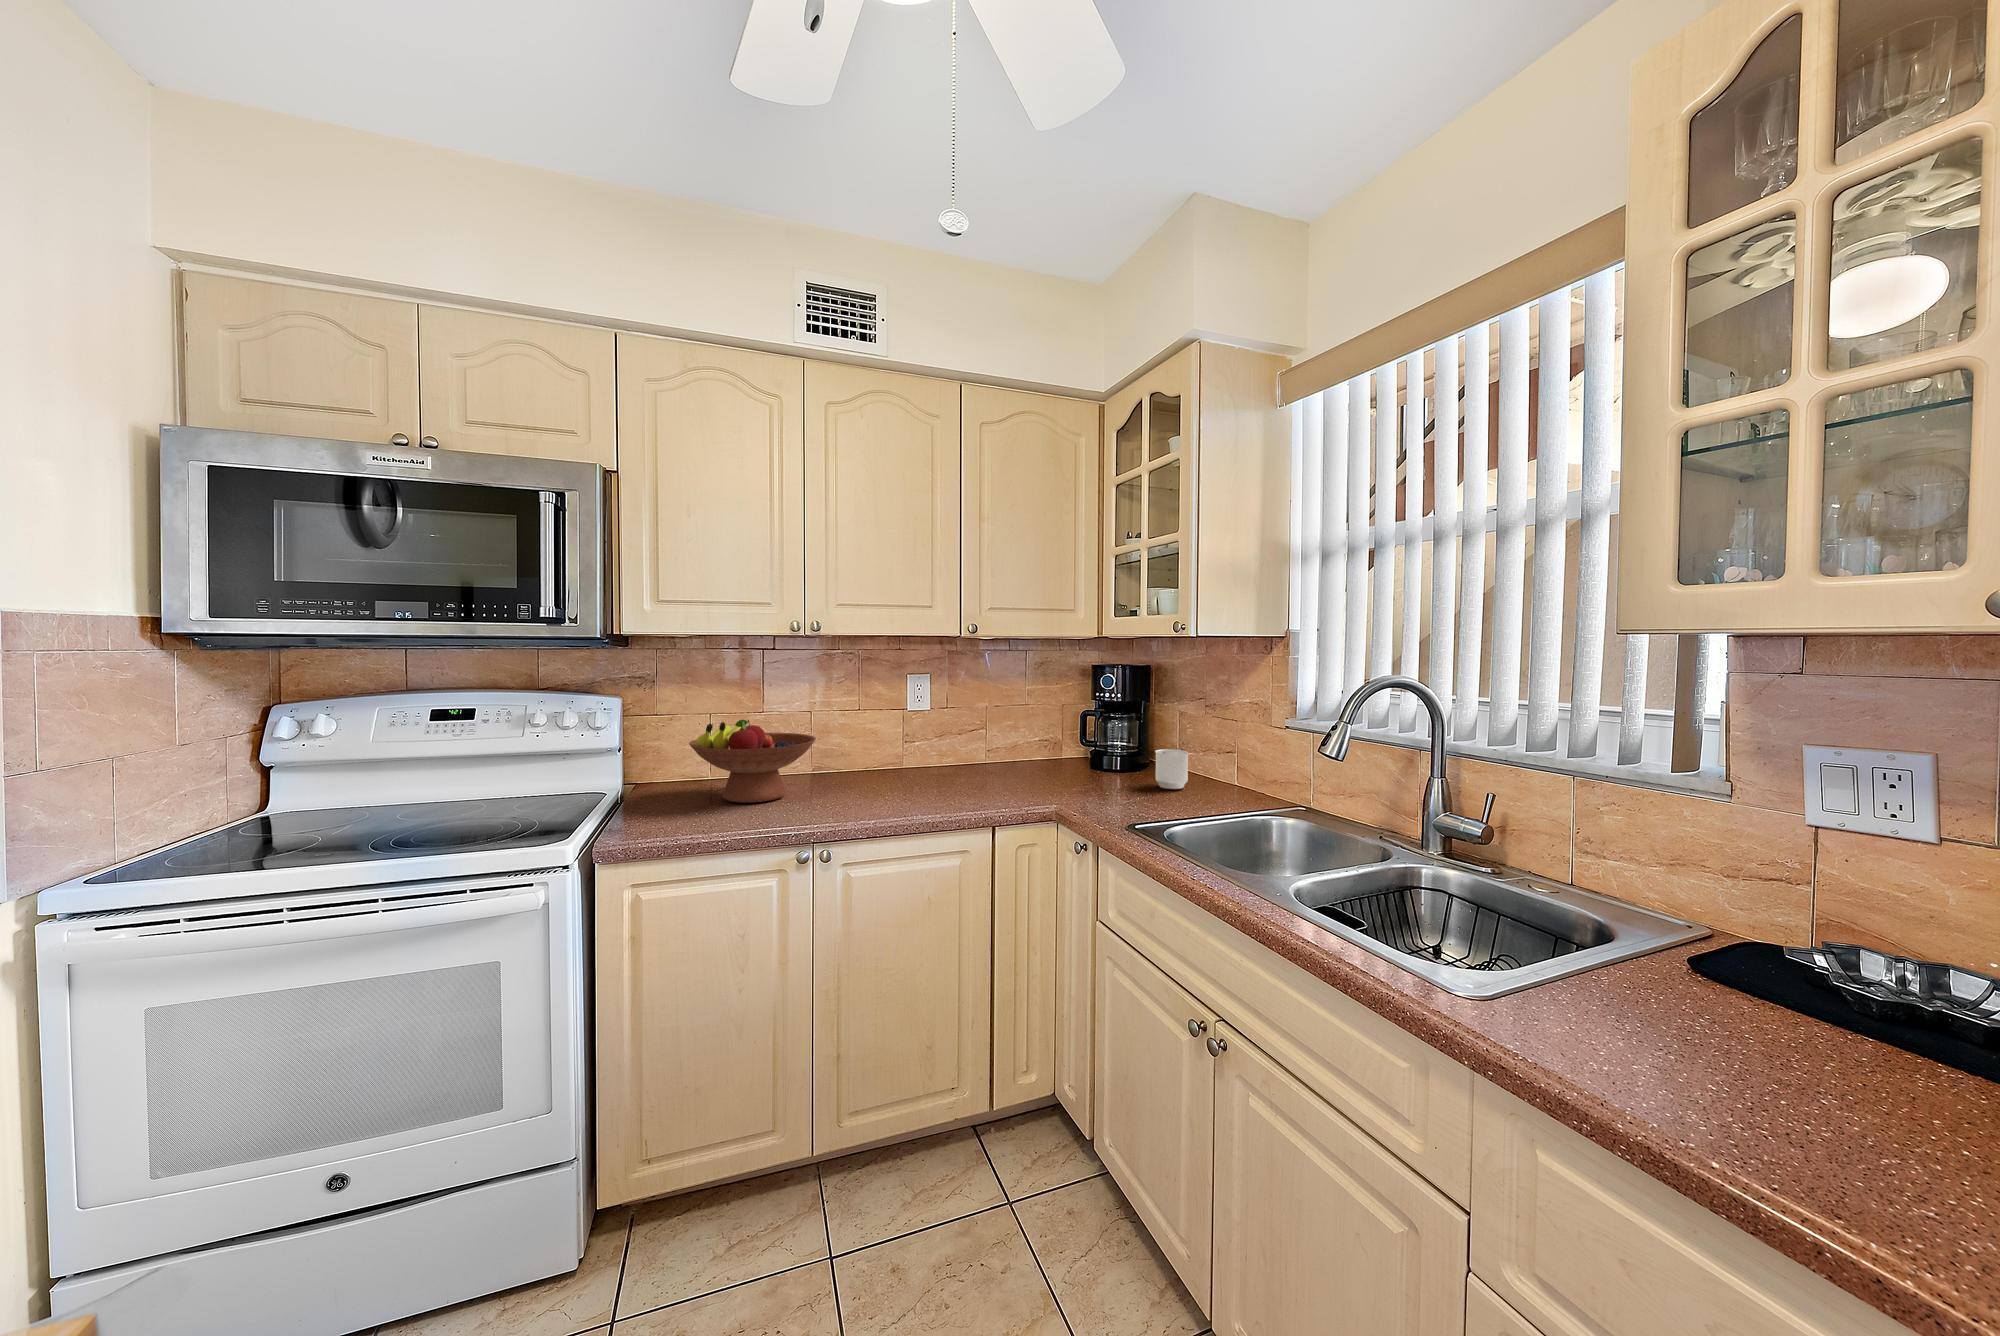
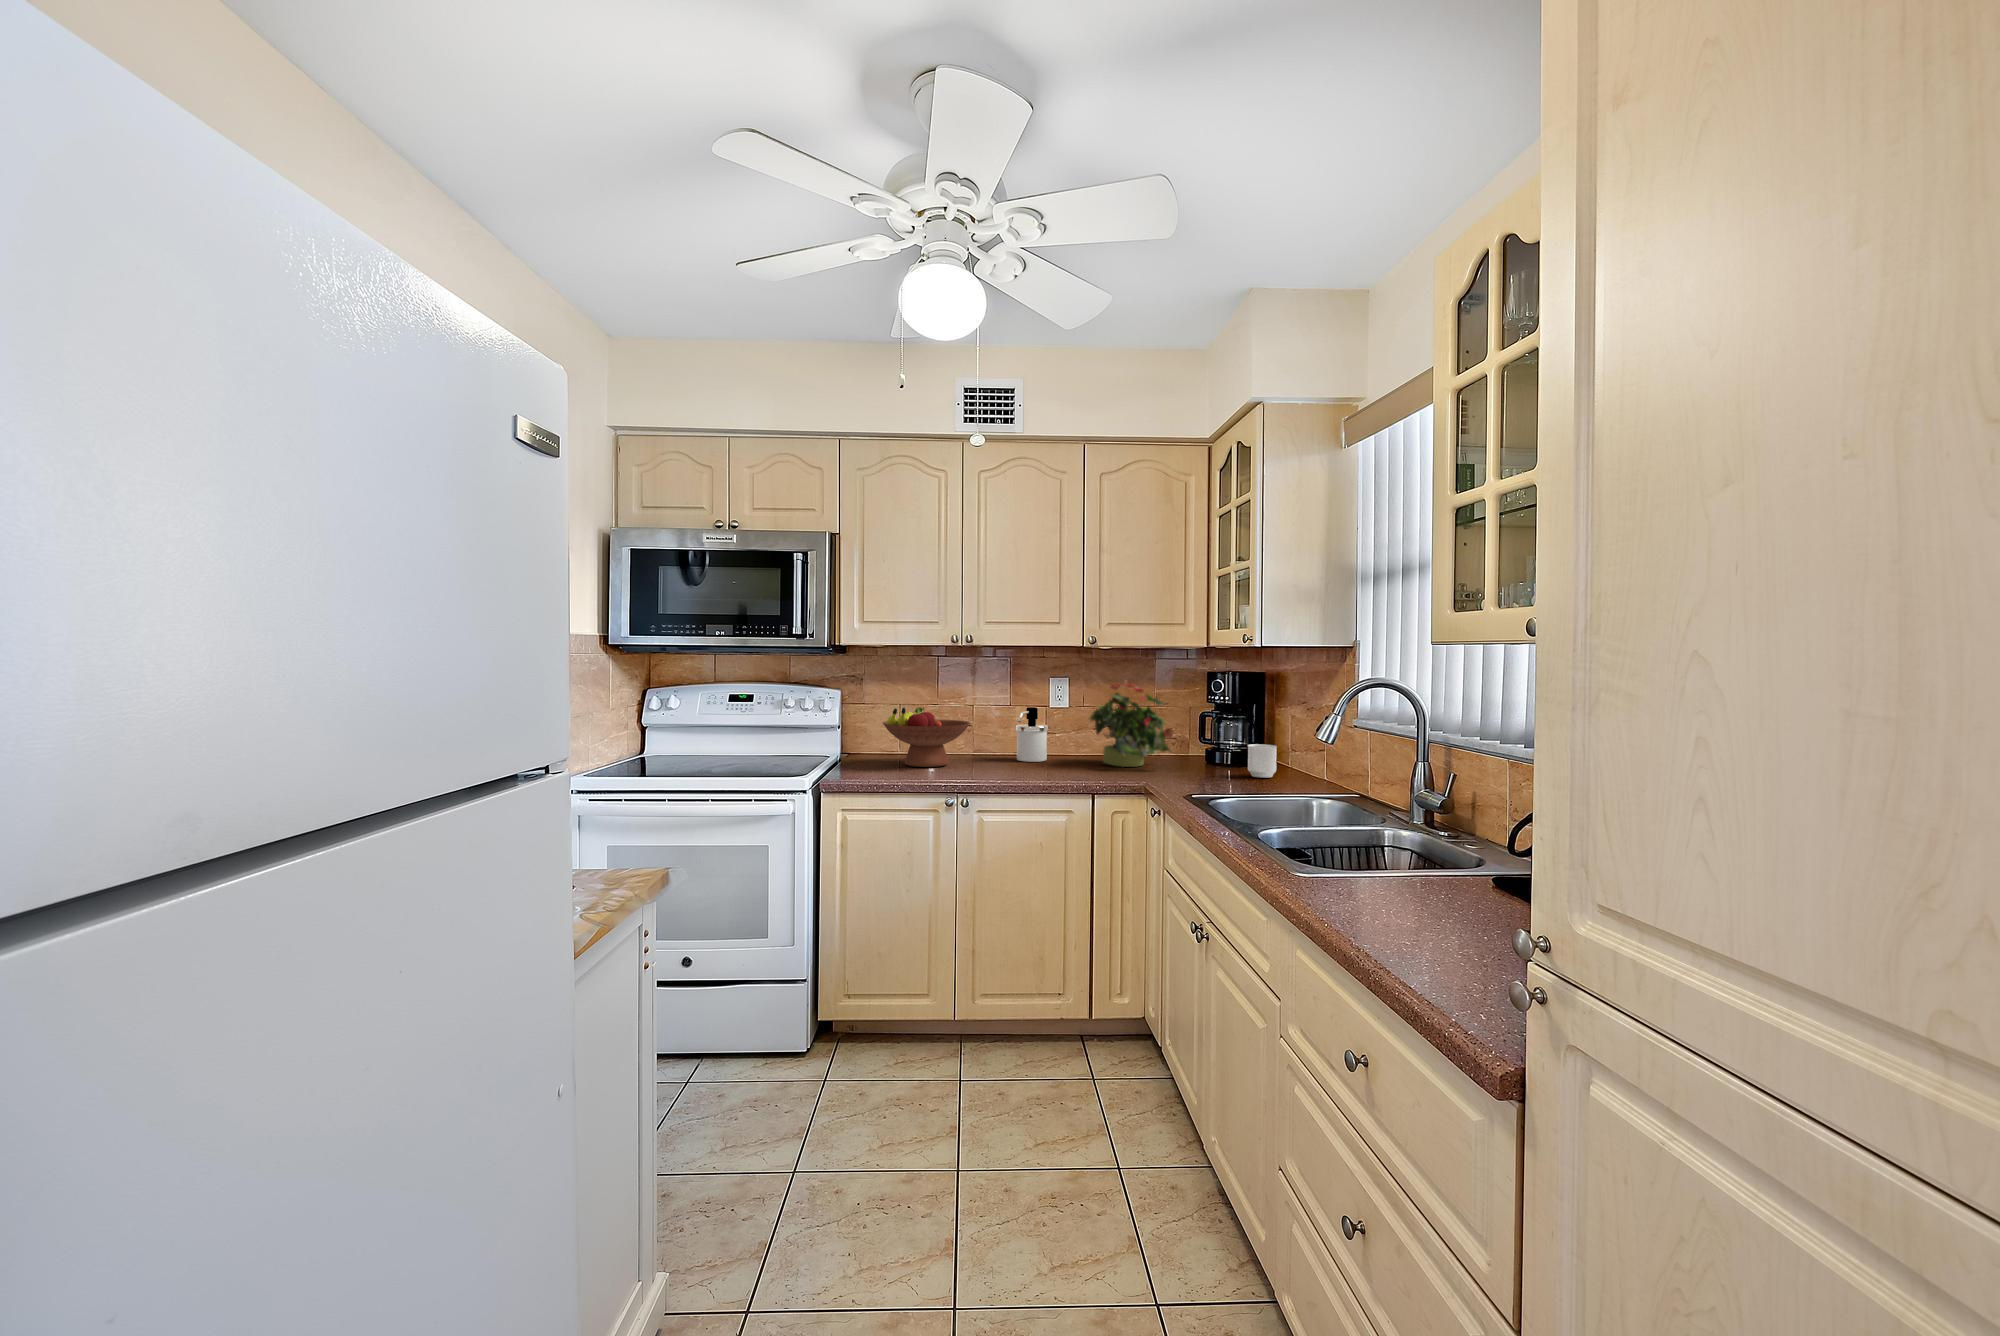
potted plant: none [957,678,1069,782] -> present [1090,683,1173,767]
soap dispenser: none [868,712,908,781] -> present [1016,707,1048,762]

